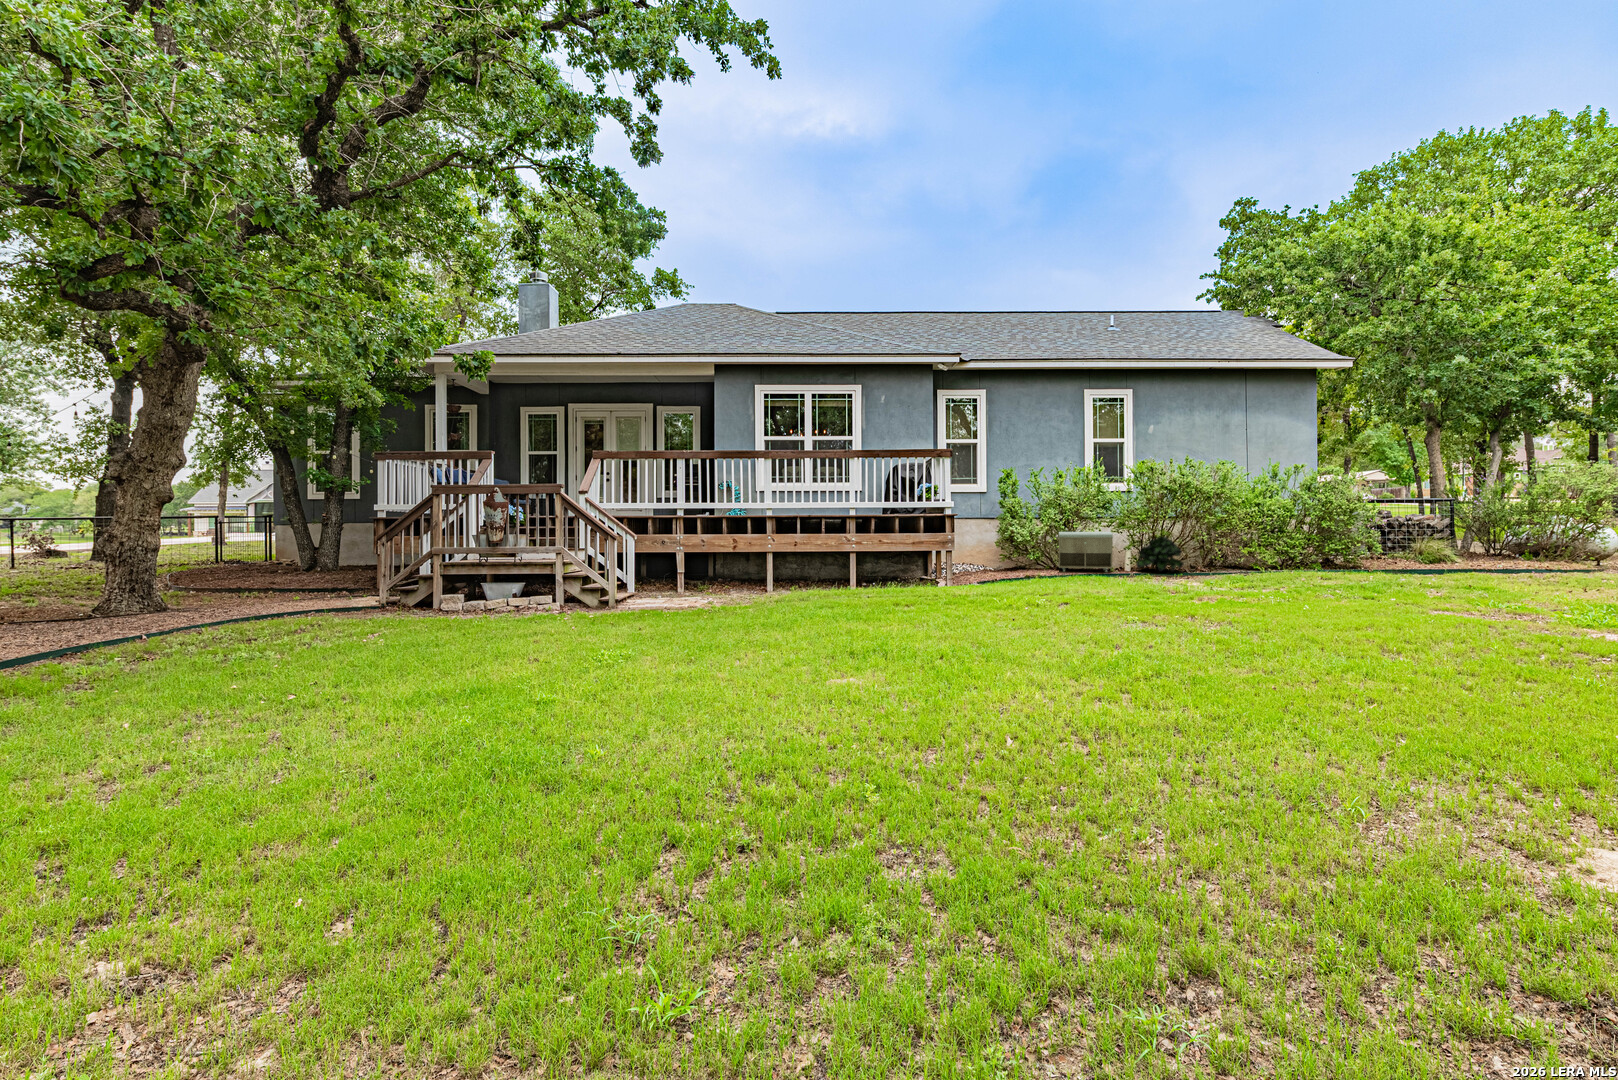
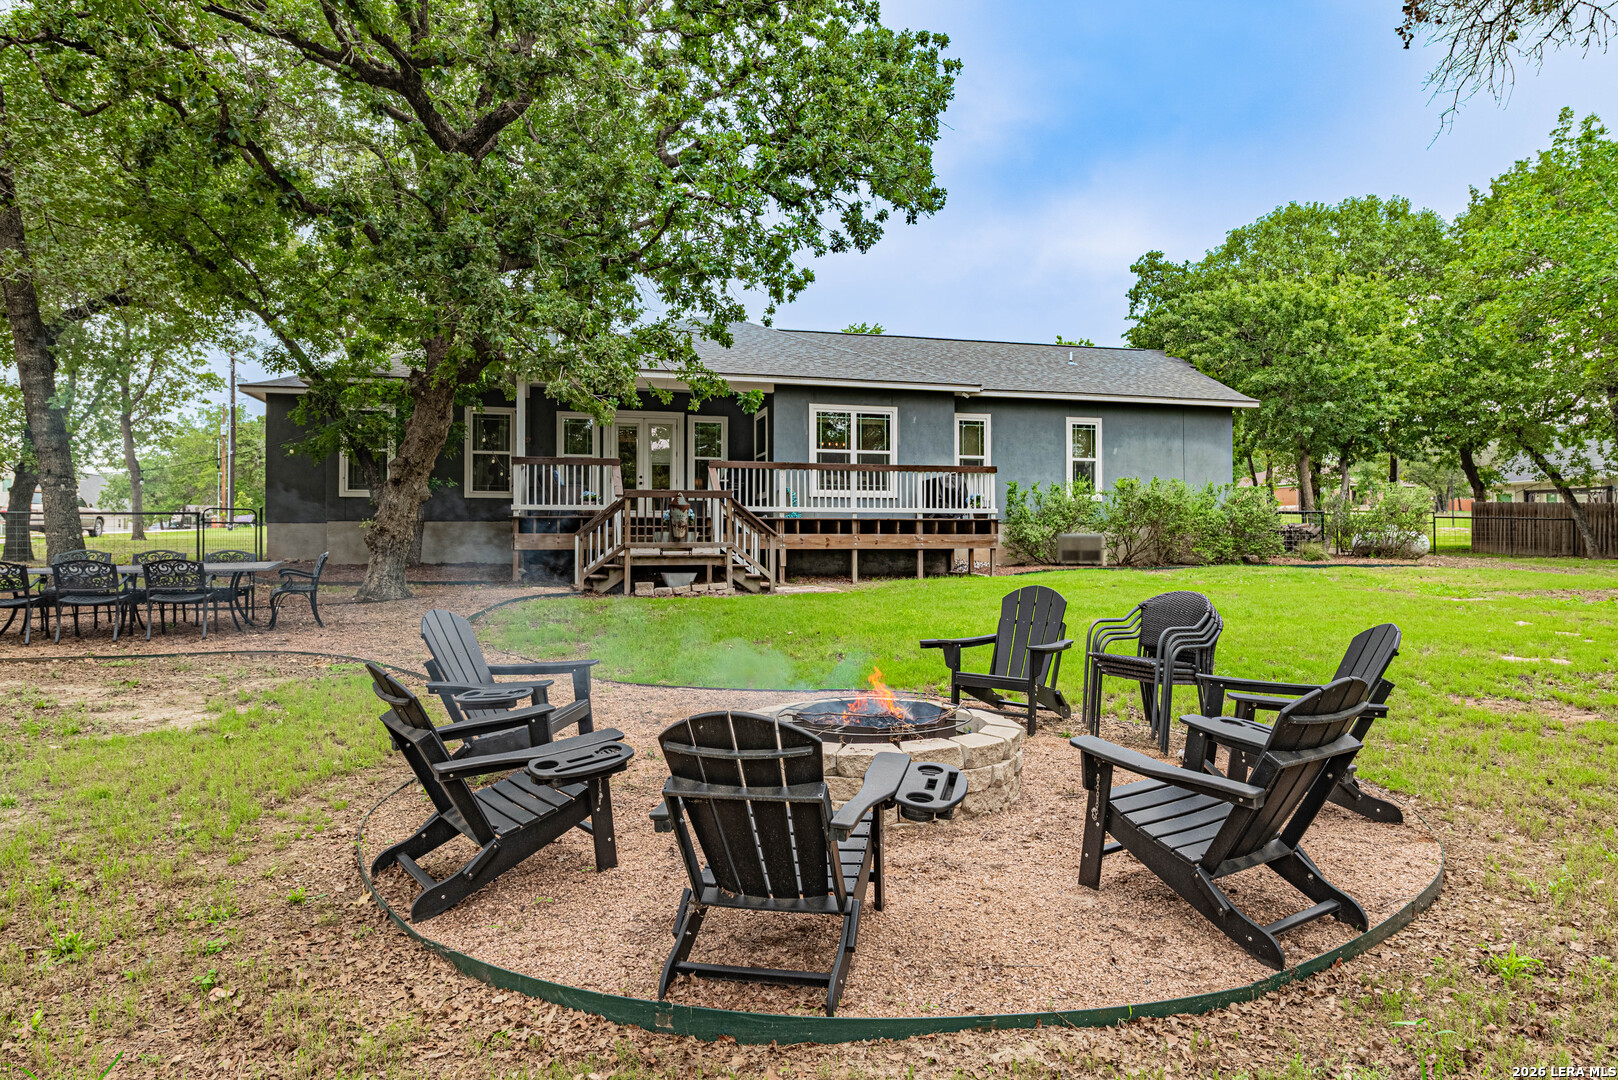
potted plant: present [1136,536,1184,571] -> none [1118,537,1153,564]

